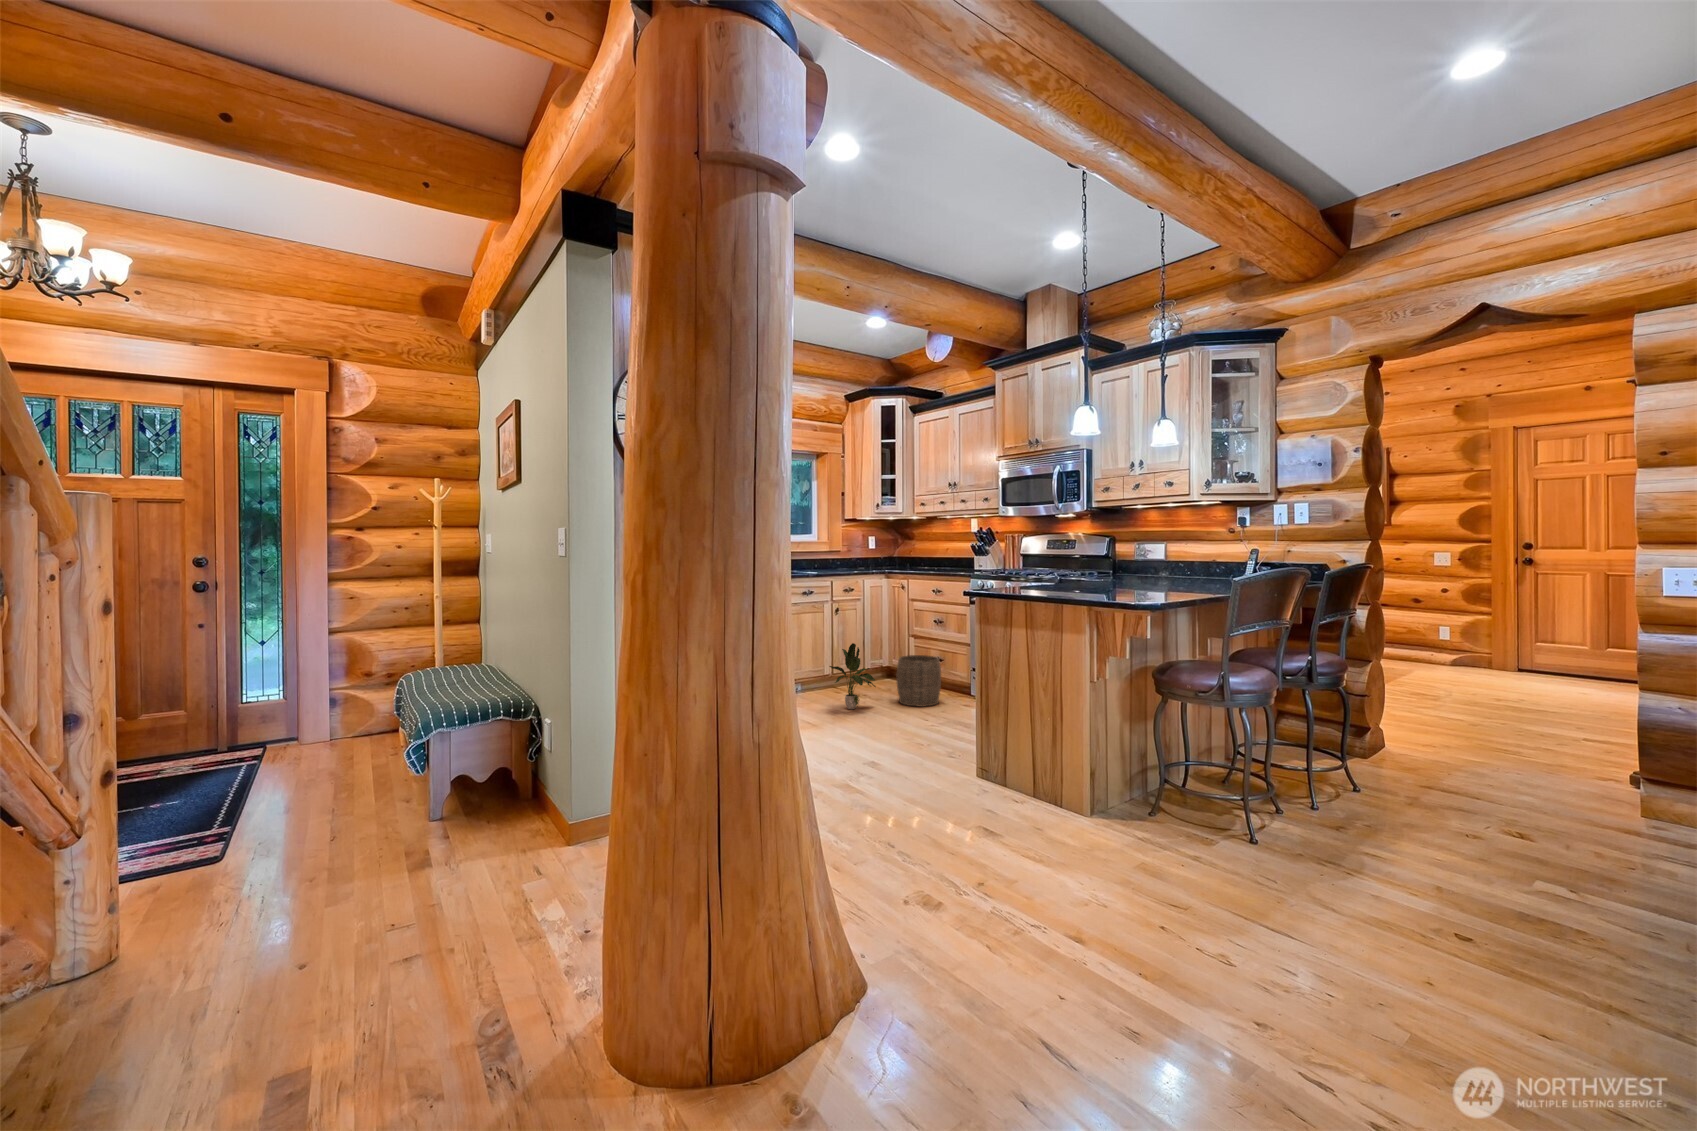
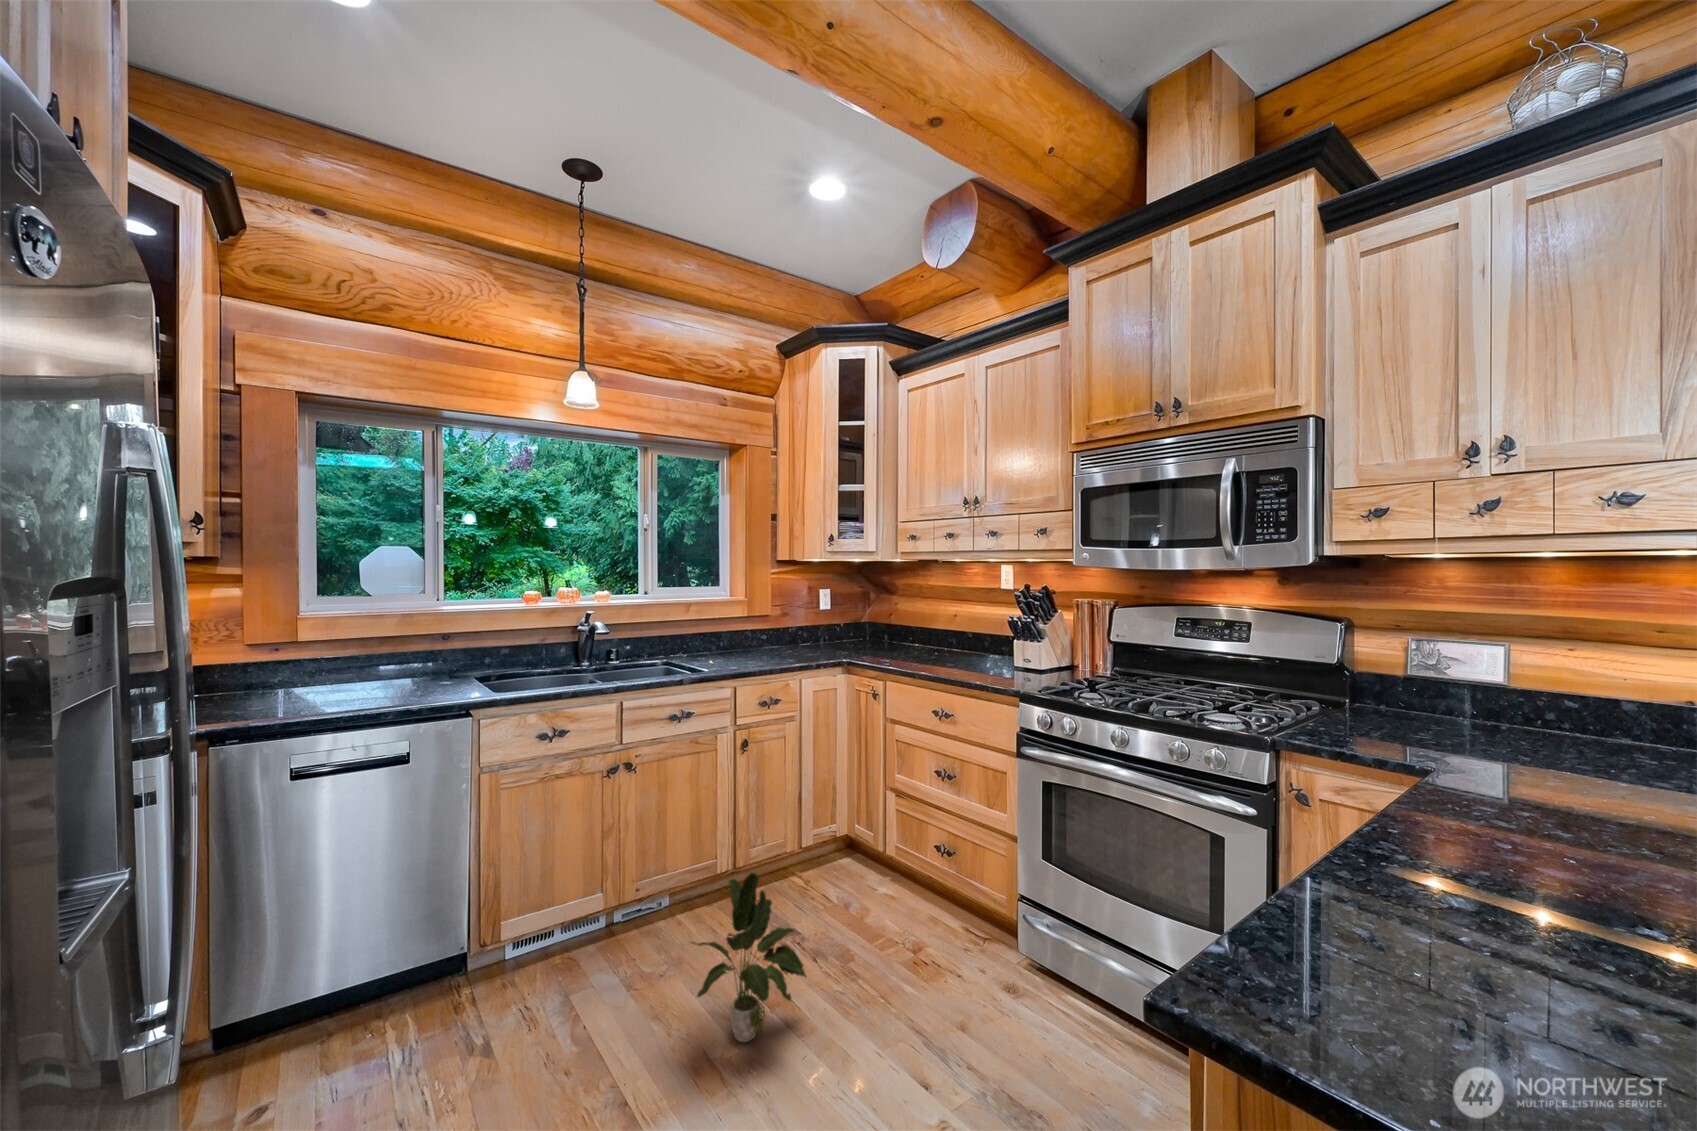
woven basket: present [897,655,941,706] -> none [858,871,959,1024]

